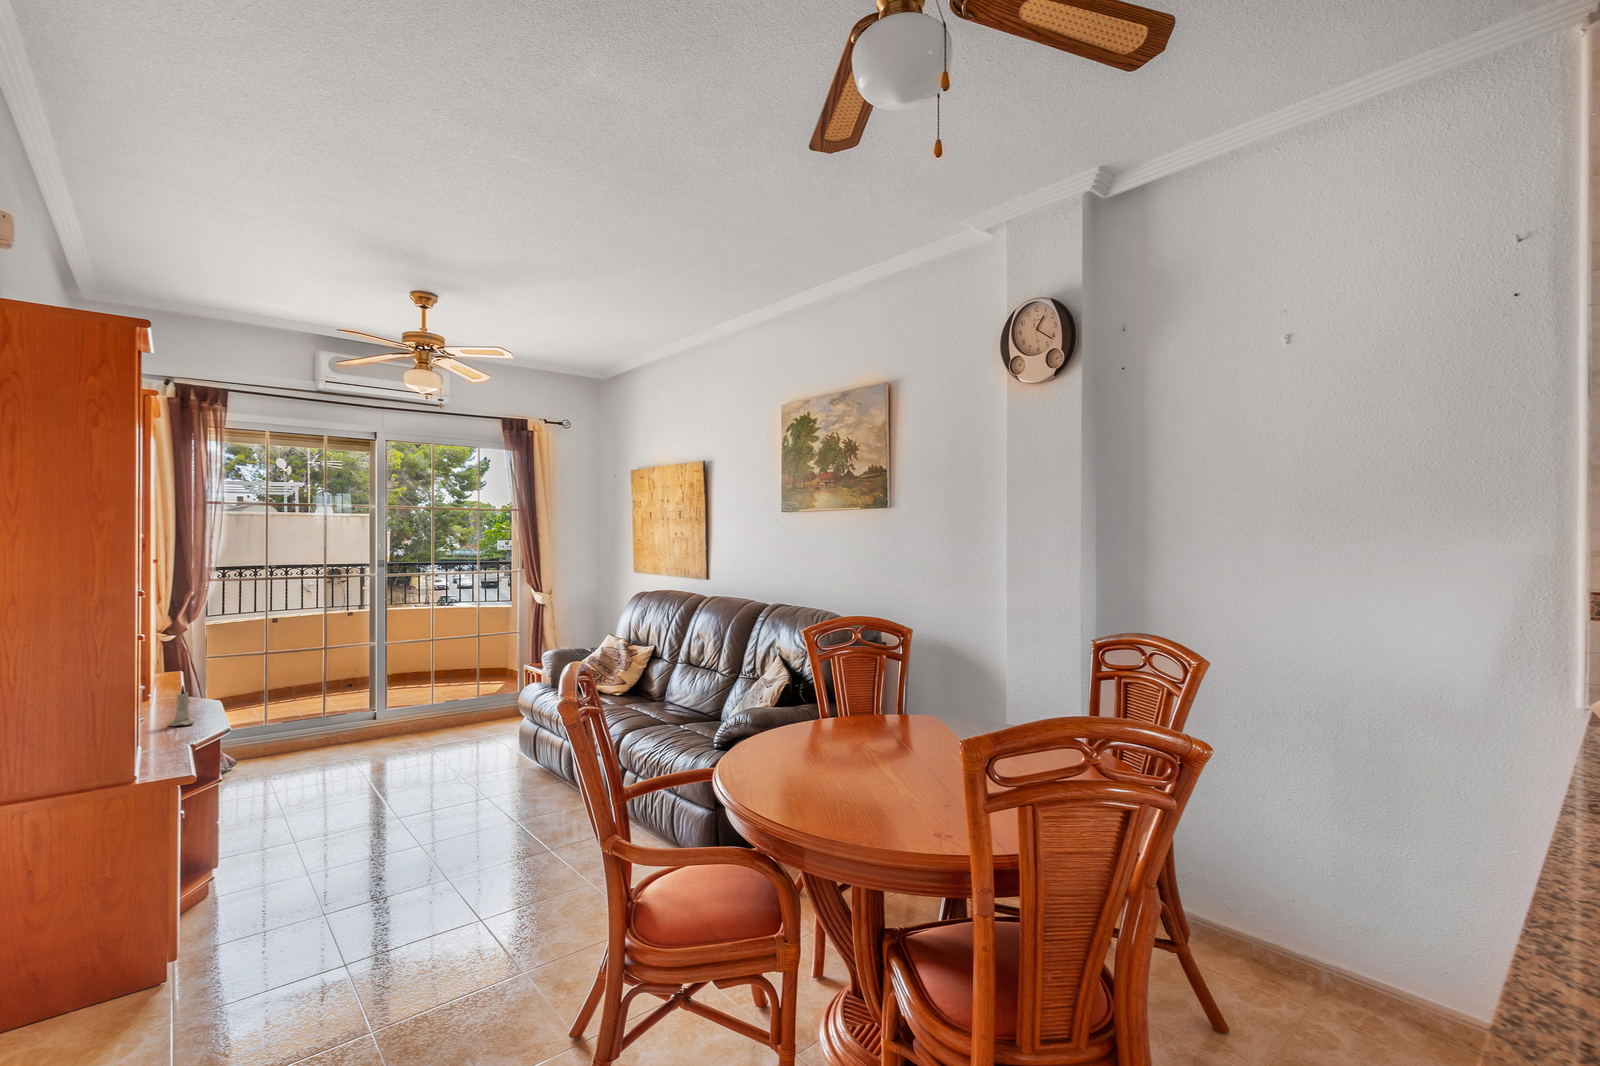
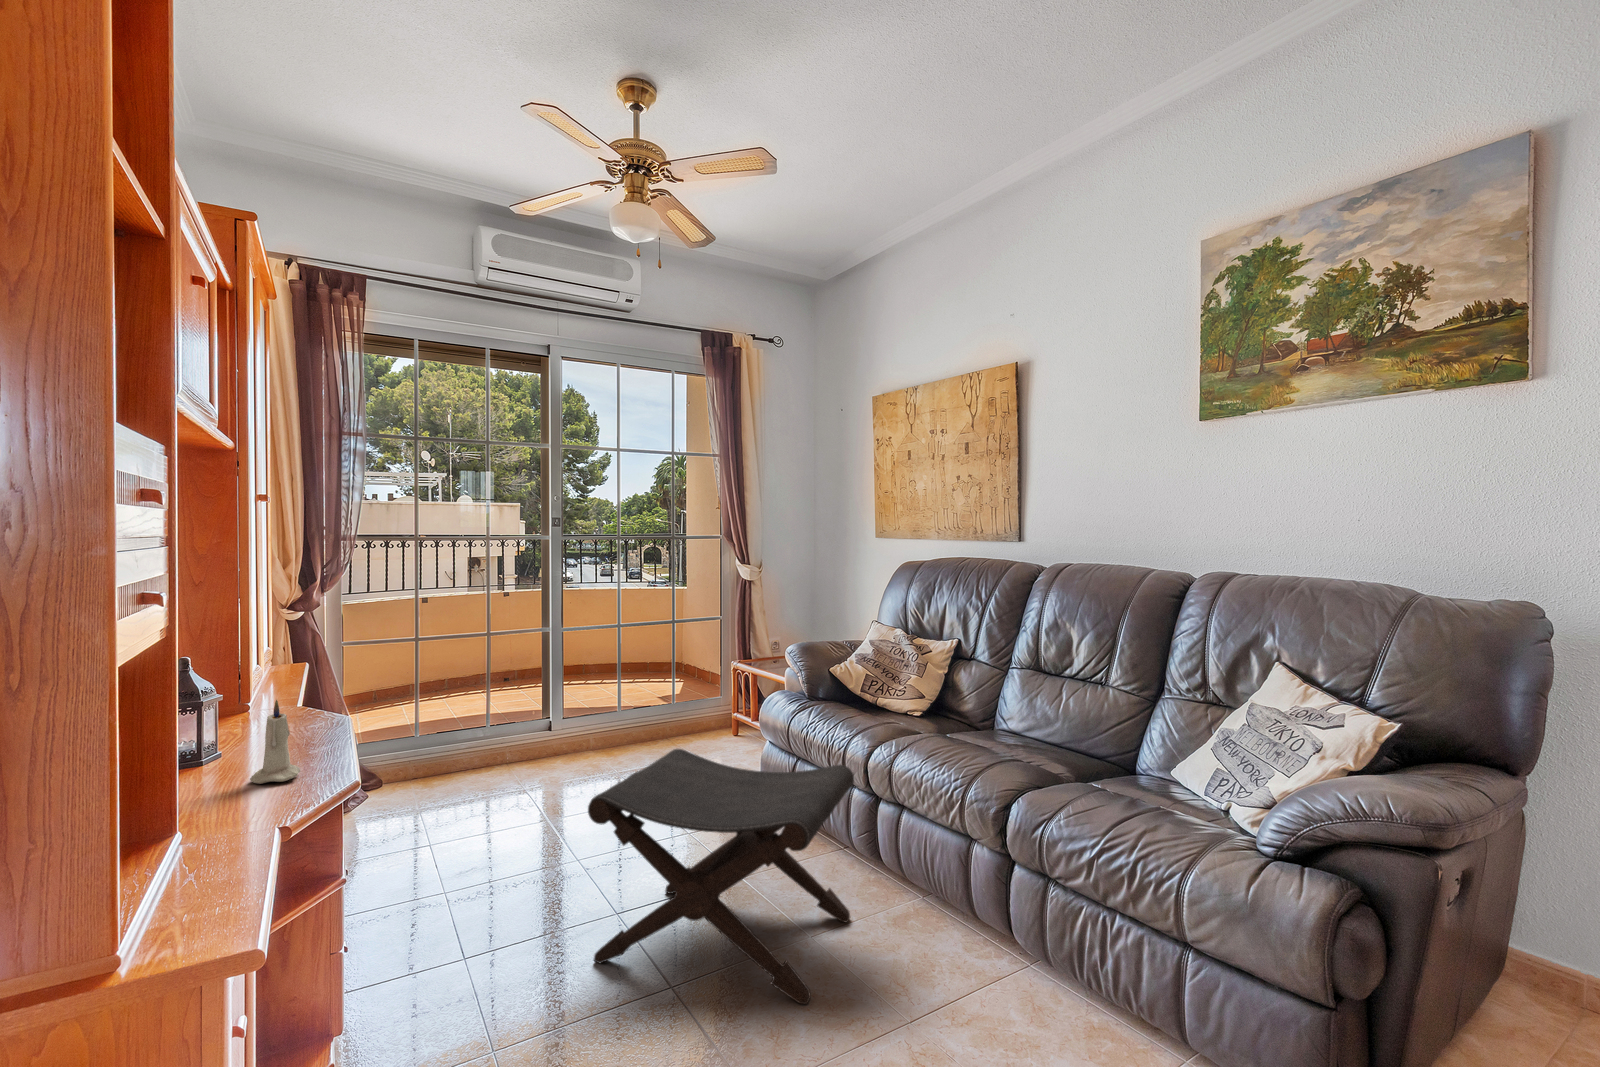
footstool: none [371,718,547,850] -> present [588,749,854,1004]

